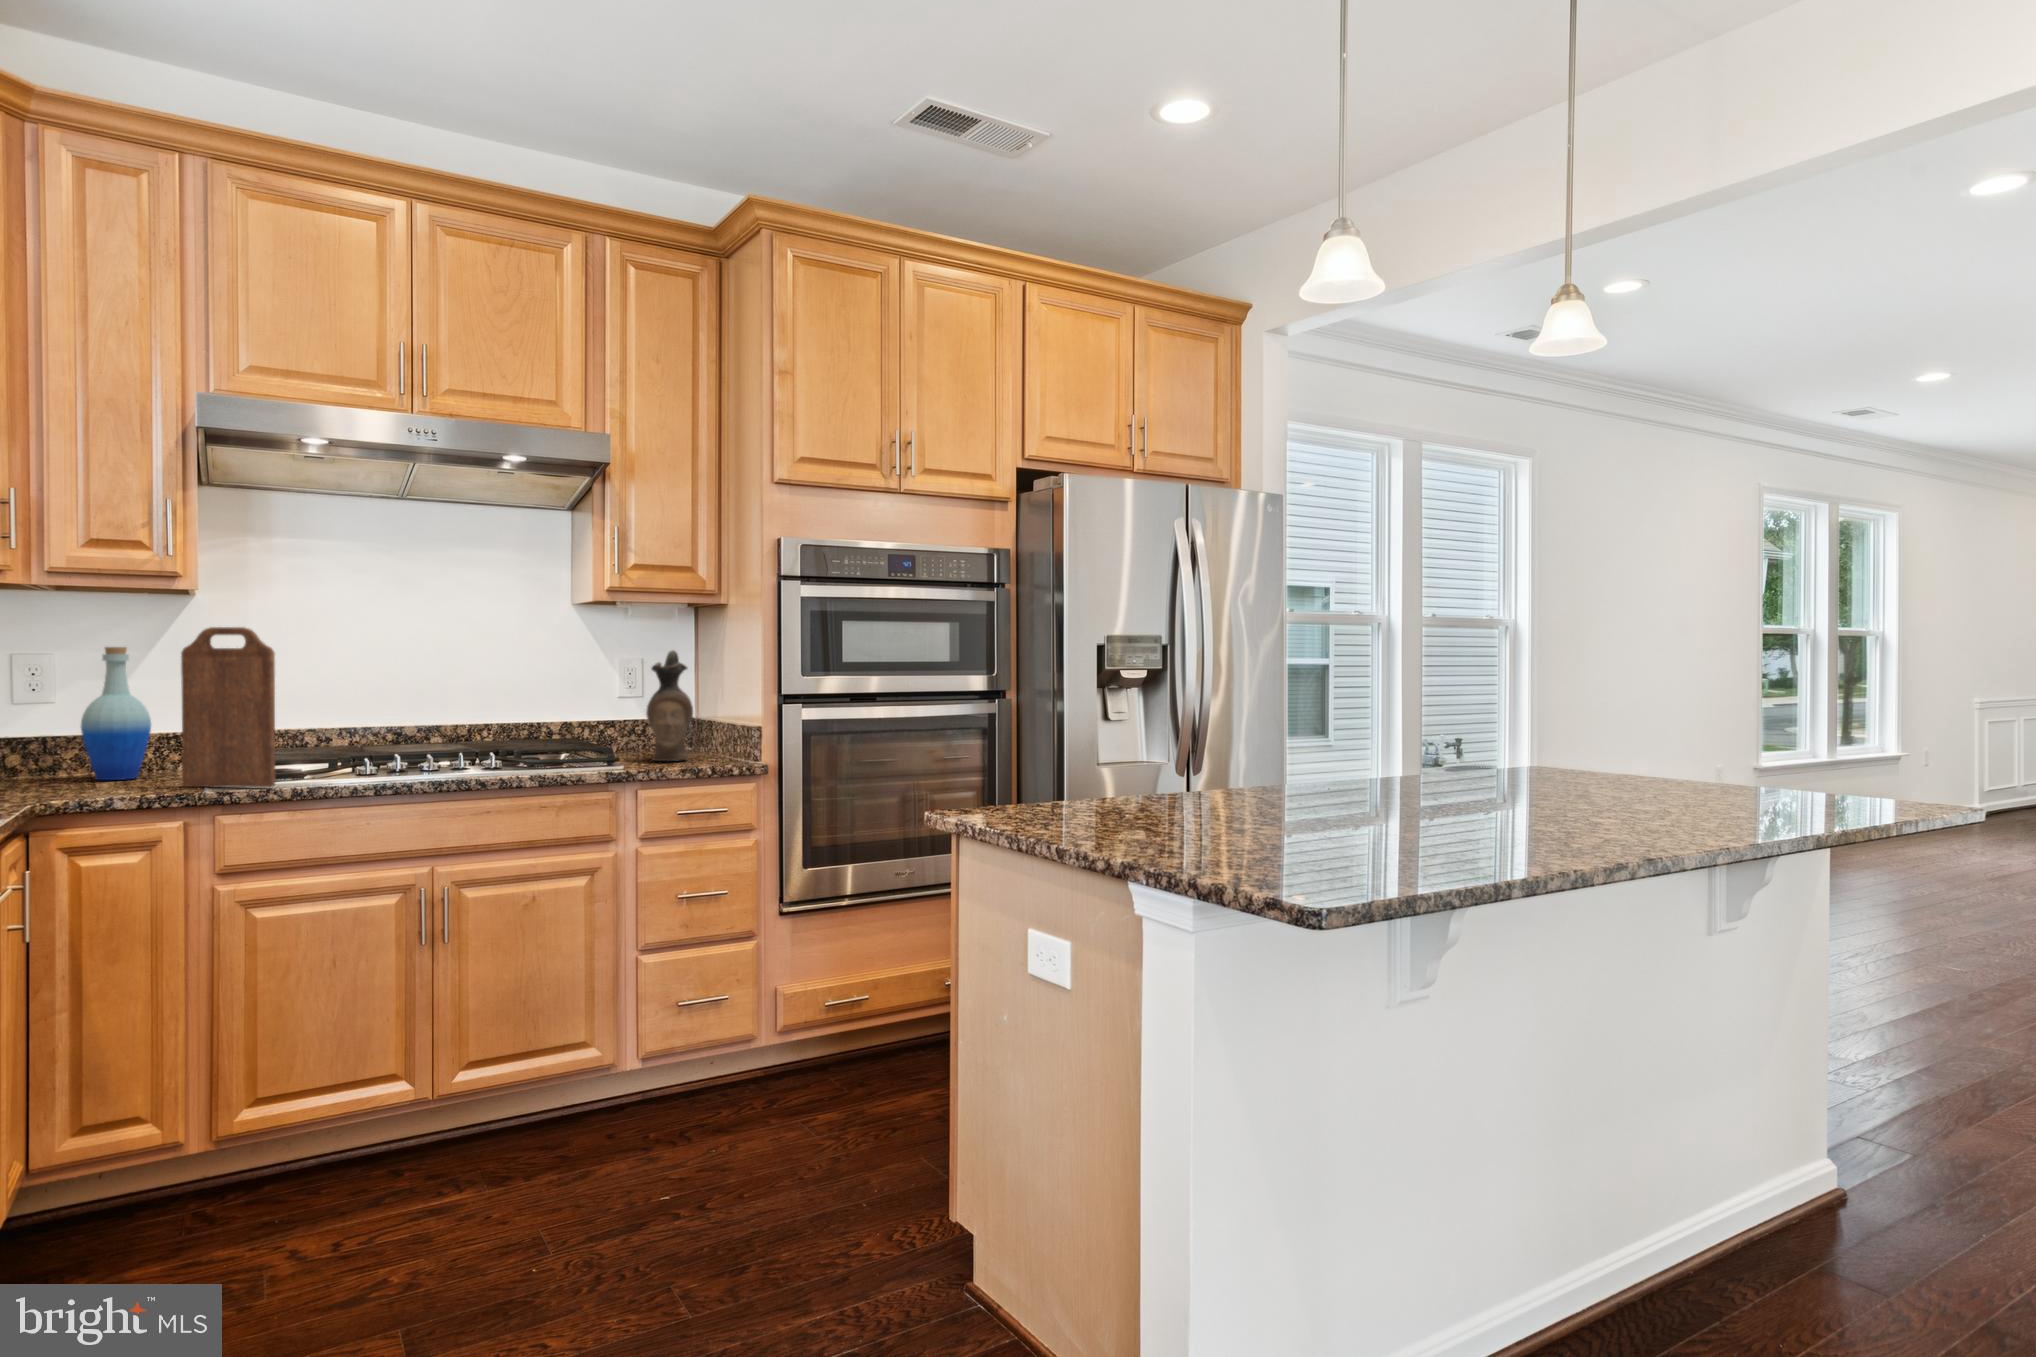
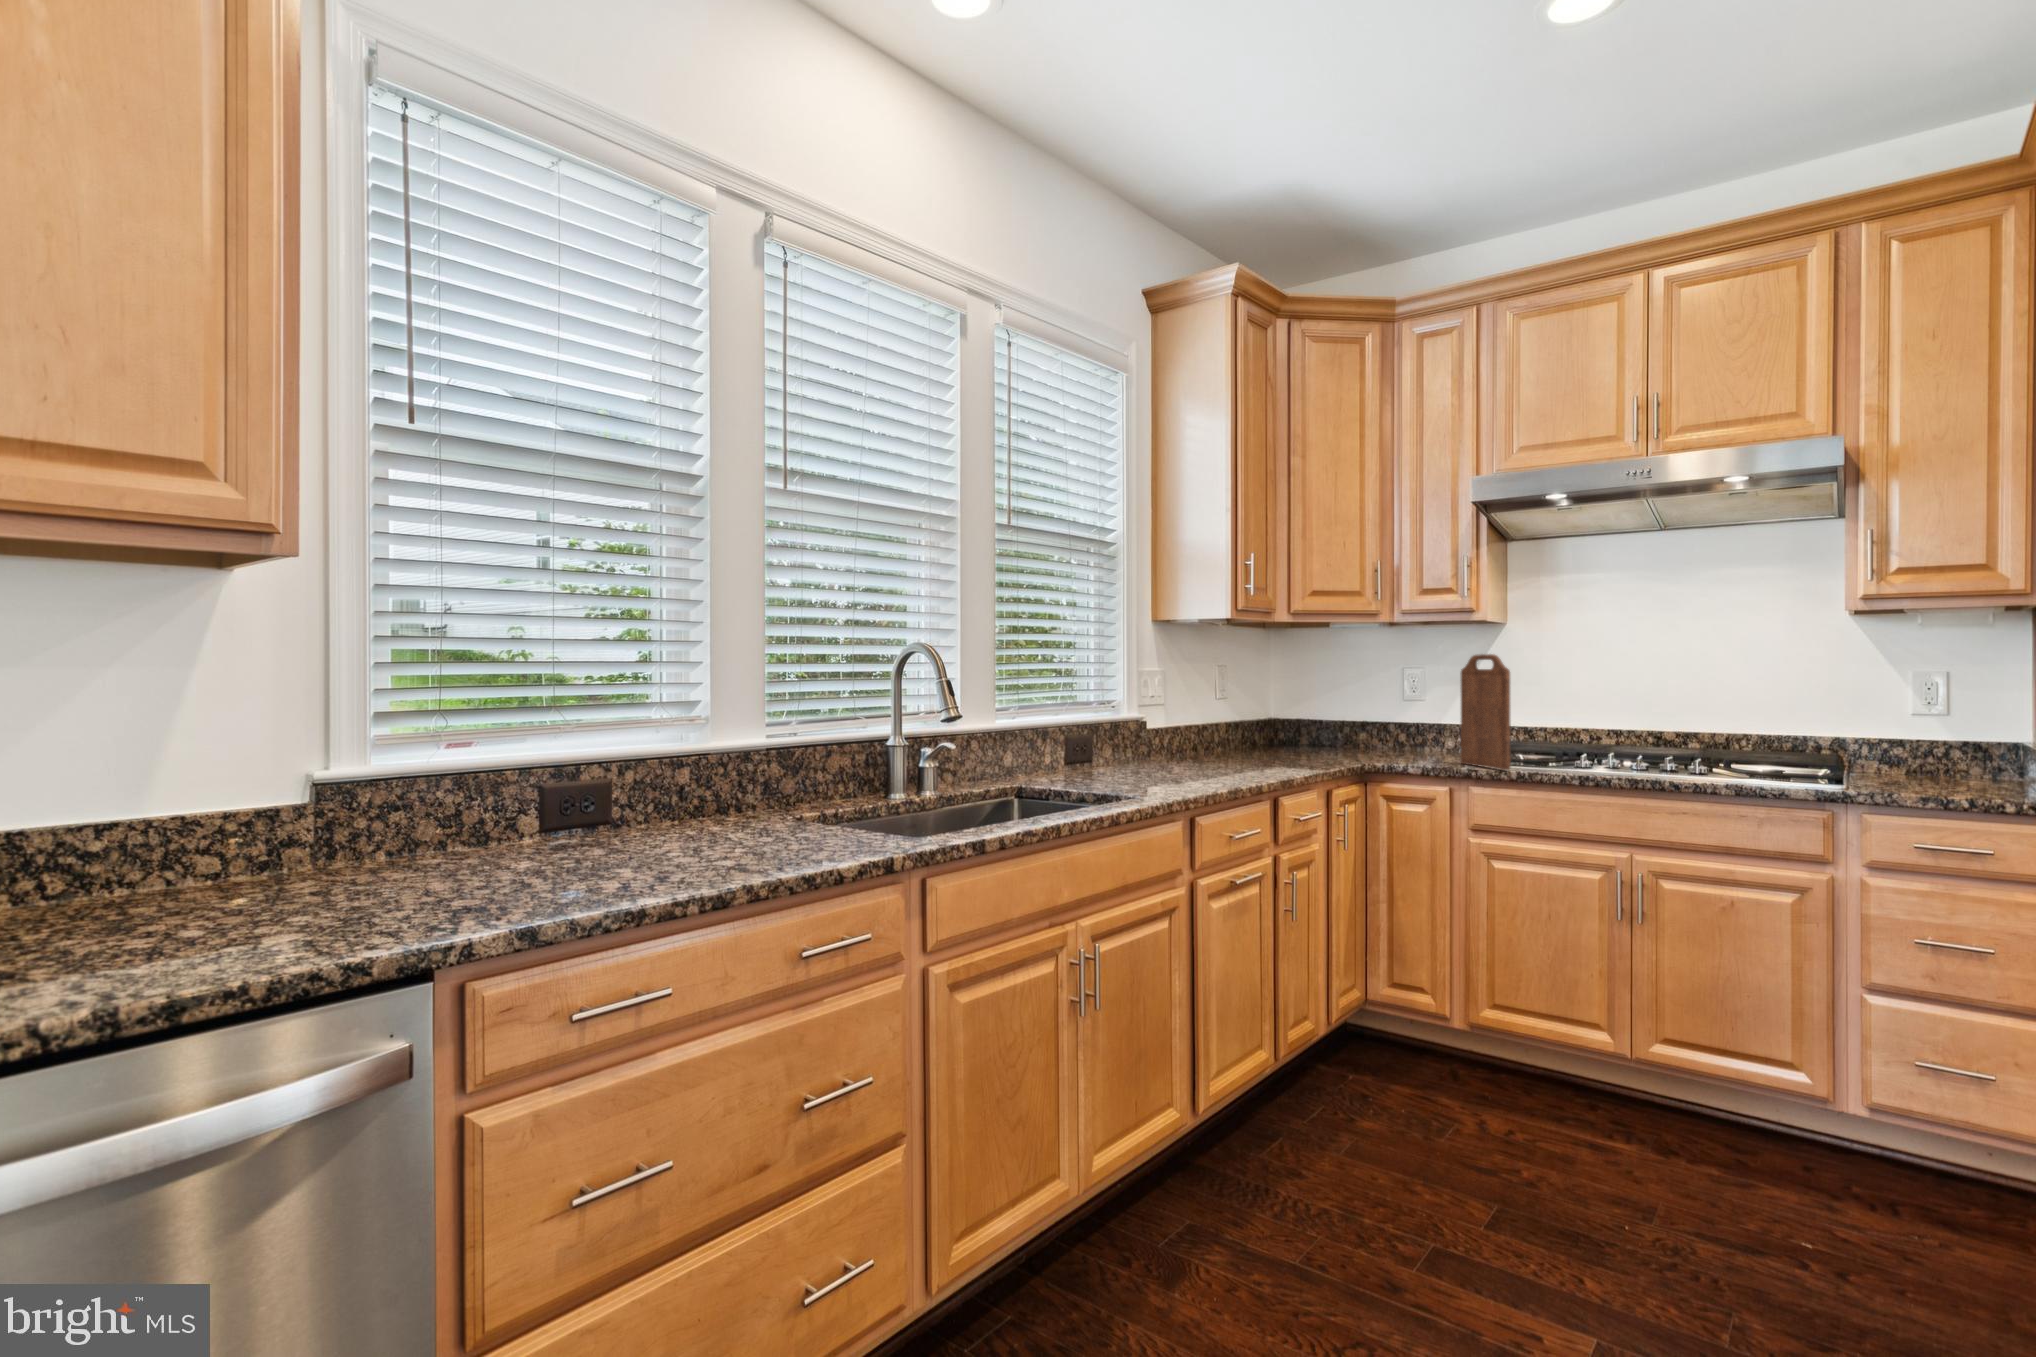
bottle: present [81,647,151,780] -> none [1419,668,1460,755]
ceramic pitcher: present [646,651,693,761] -> none [1900,667,1970,789]

